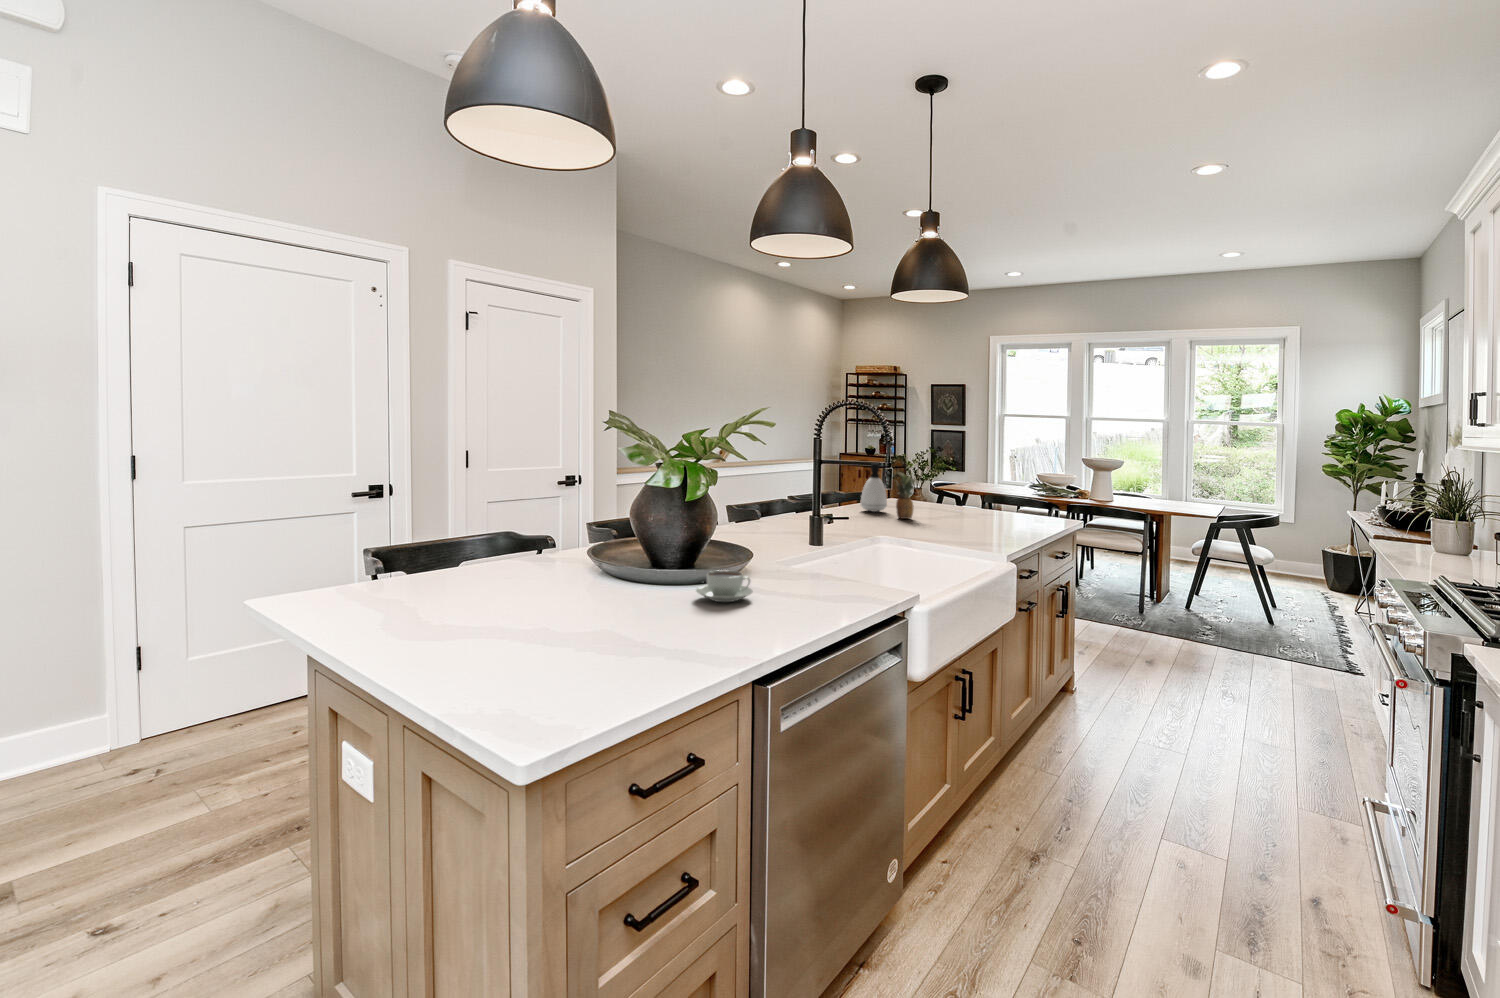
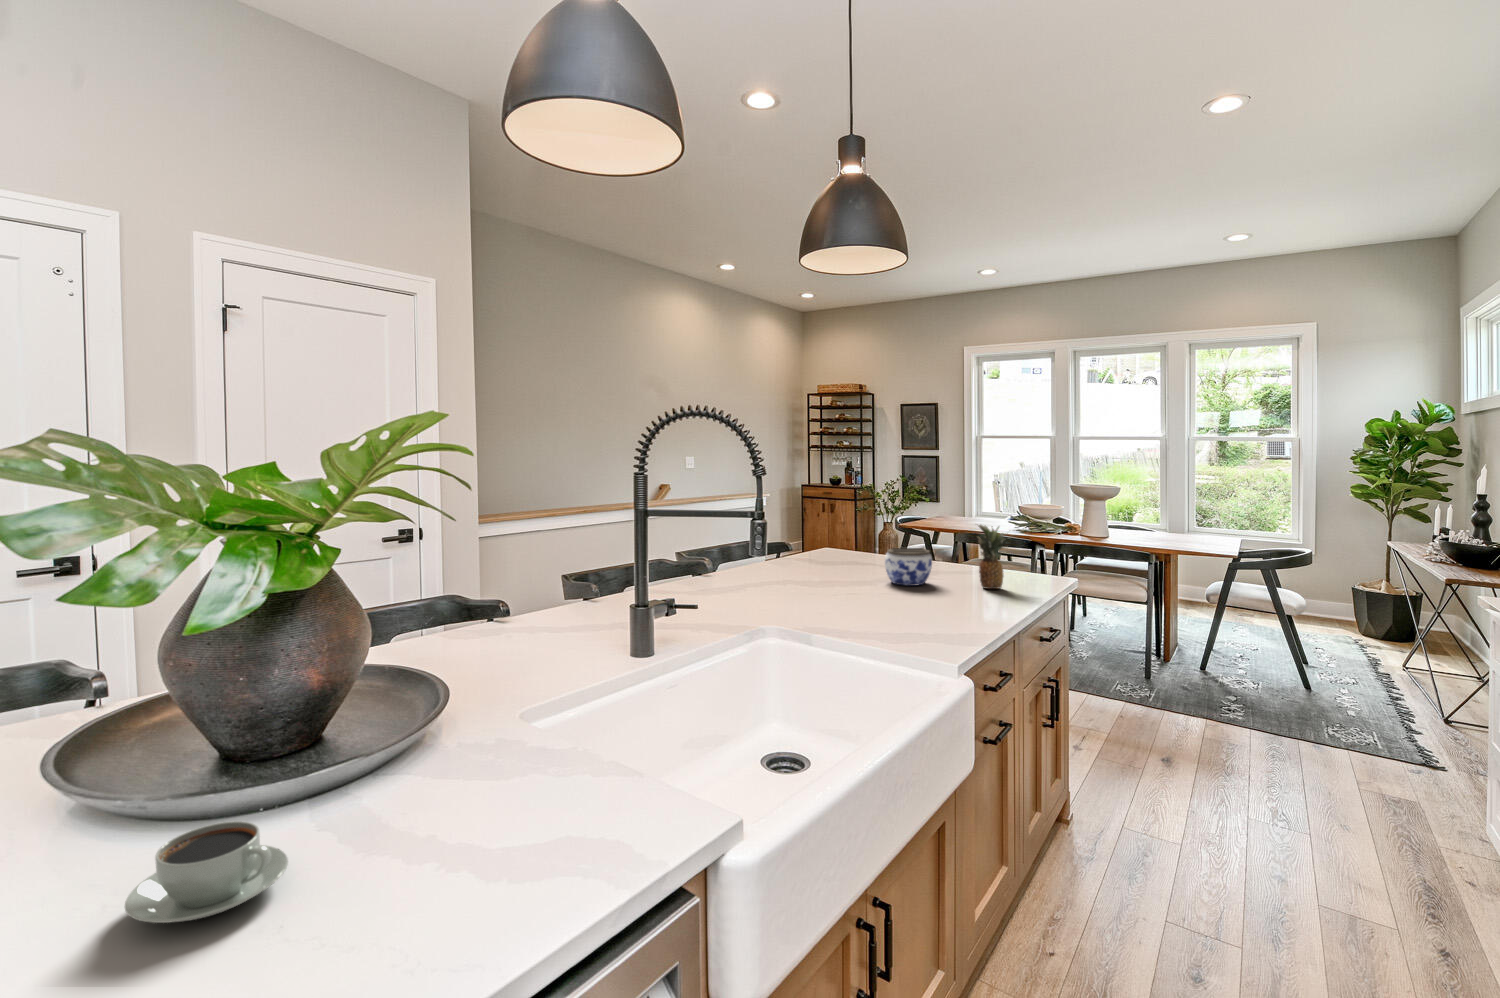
soap dispenser: present [861,463,887,512] -> none [756,512,792,580]
fruit: present [896,472,915,519] -> present [978,525,1006,589]
jar: none [954,491,989,517] -> present [885,548,932,586]

